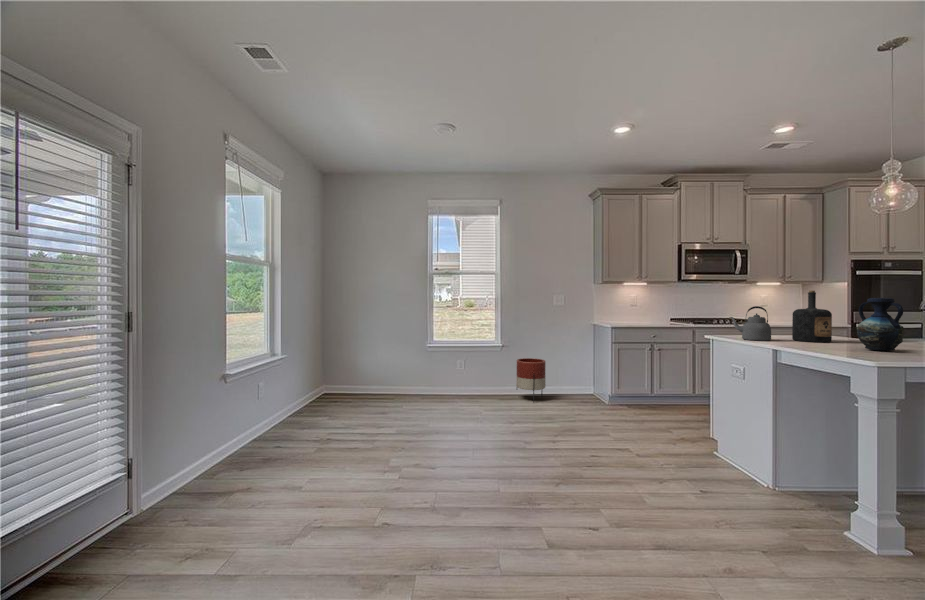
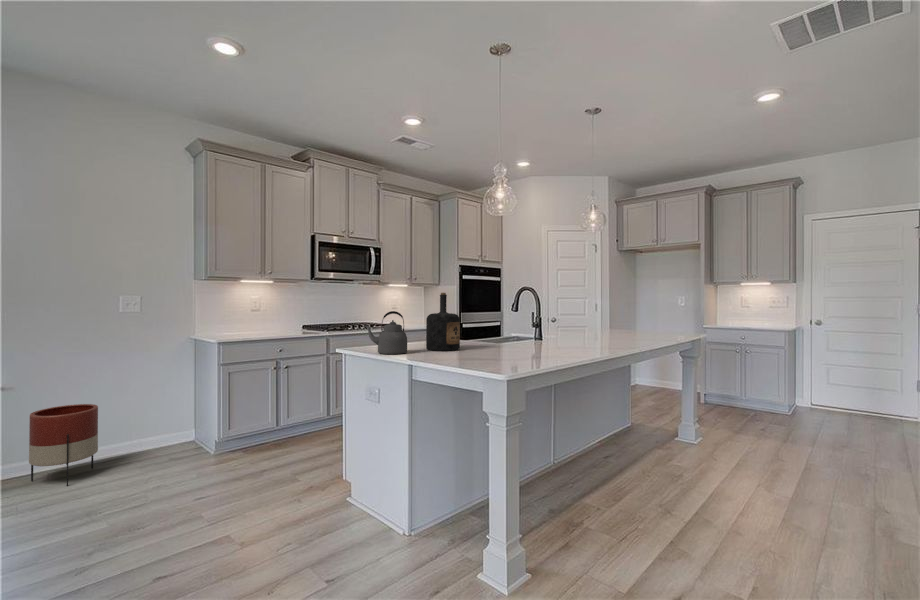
vase: present [857,298,904,351] -> none [485,301,521,358]

